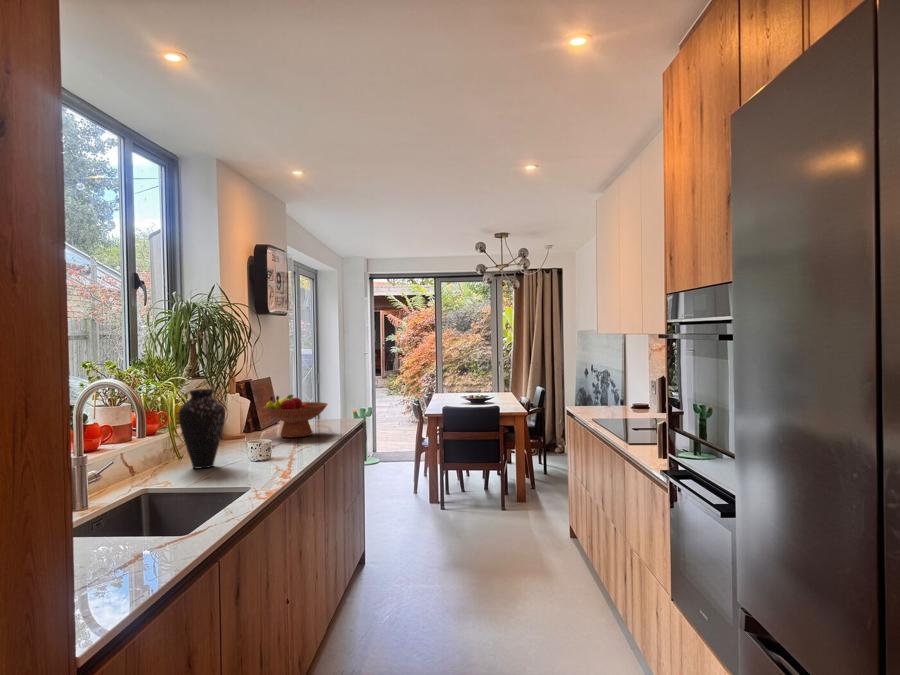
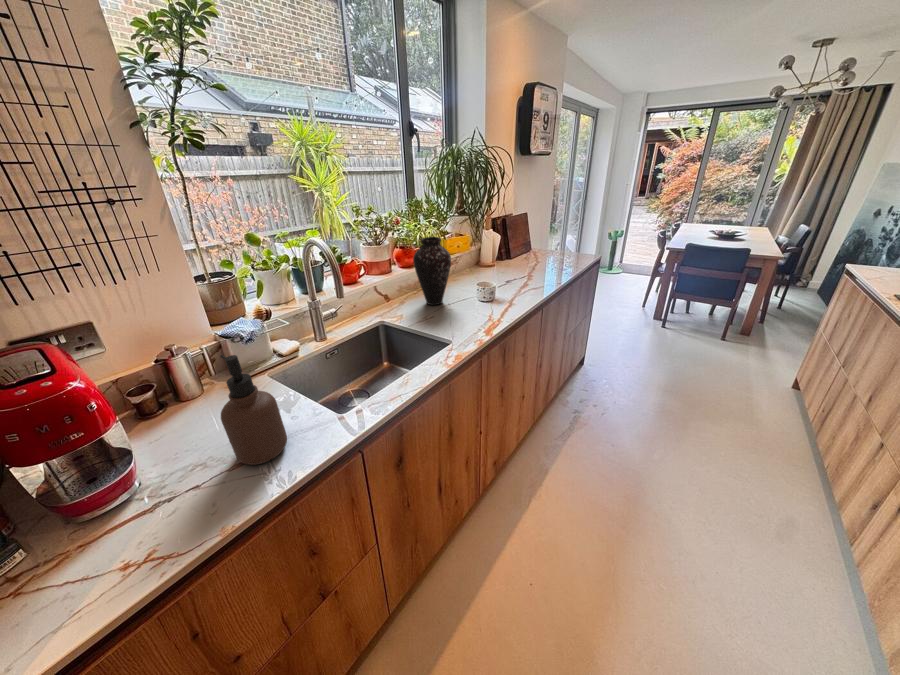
fruit bowl: present [263,395,328,437] -> none [506,235,562,274]
soap dispenser: none [114,447,167,561] -> present [220,355,287,465]

